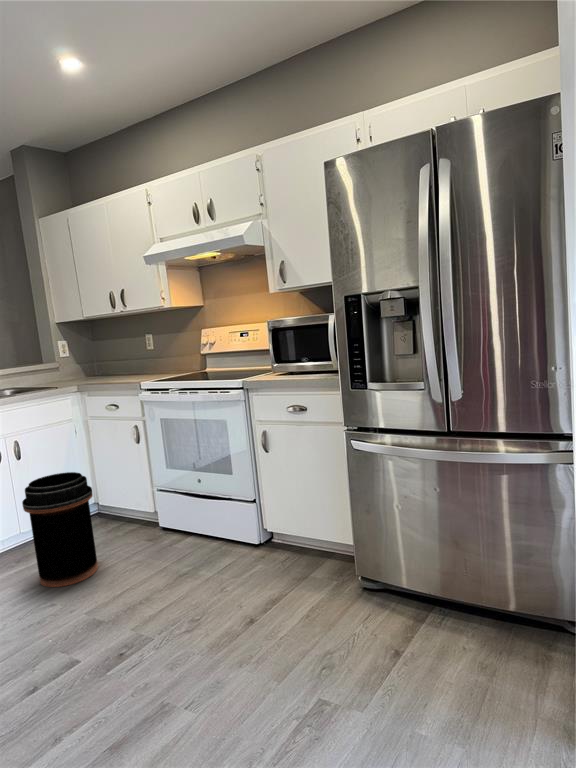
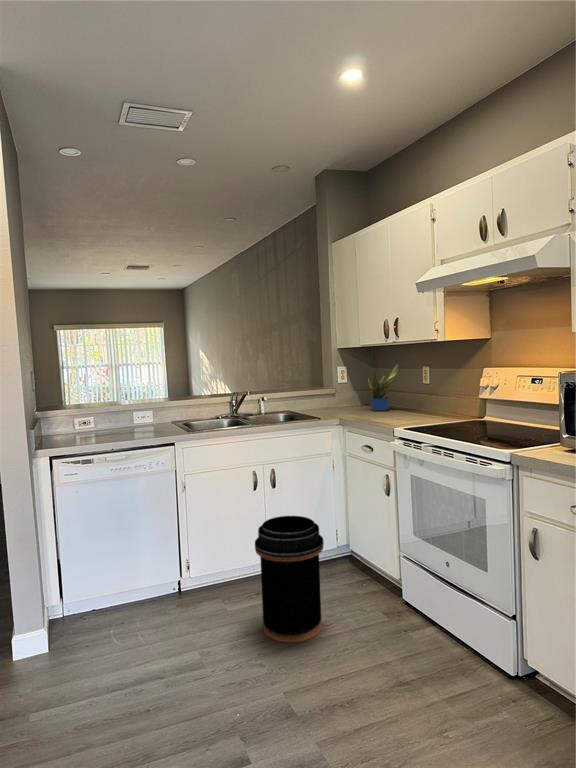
potted plant: none [95,333,123,378] -> present [369,365,399,411]

